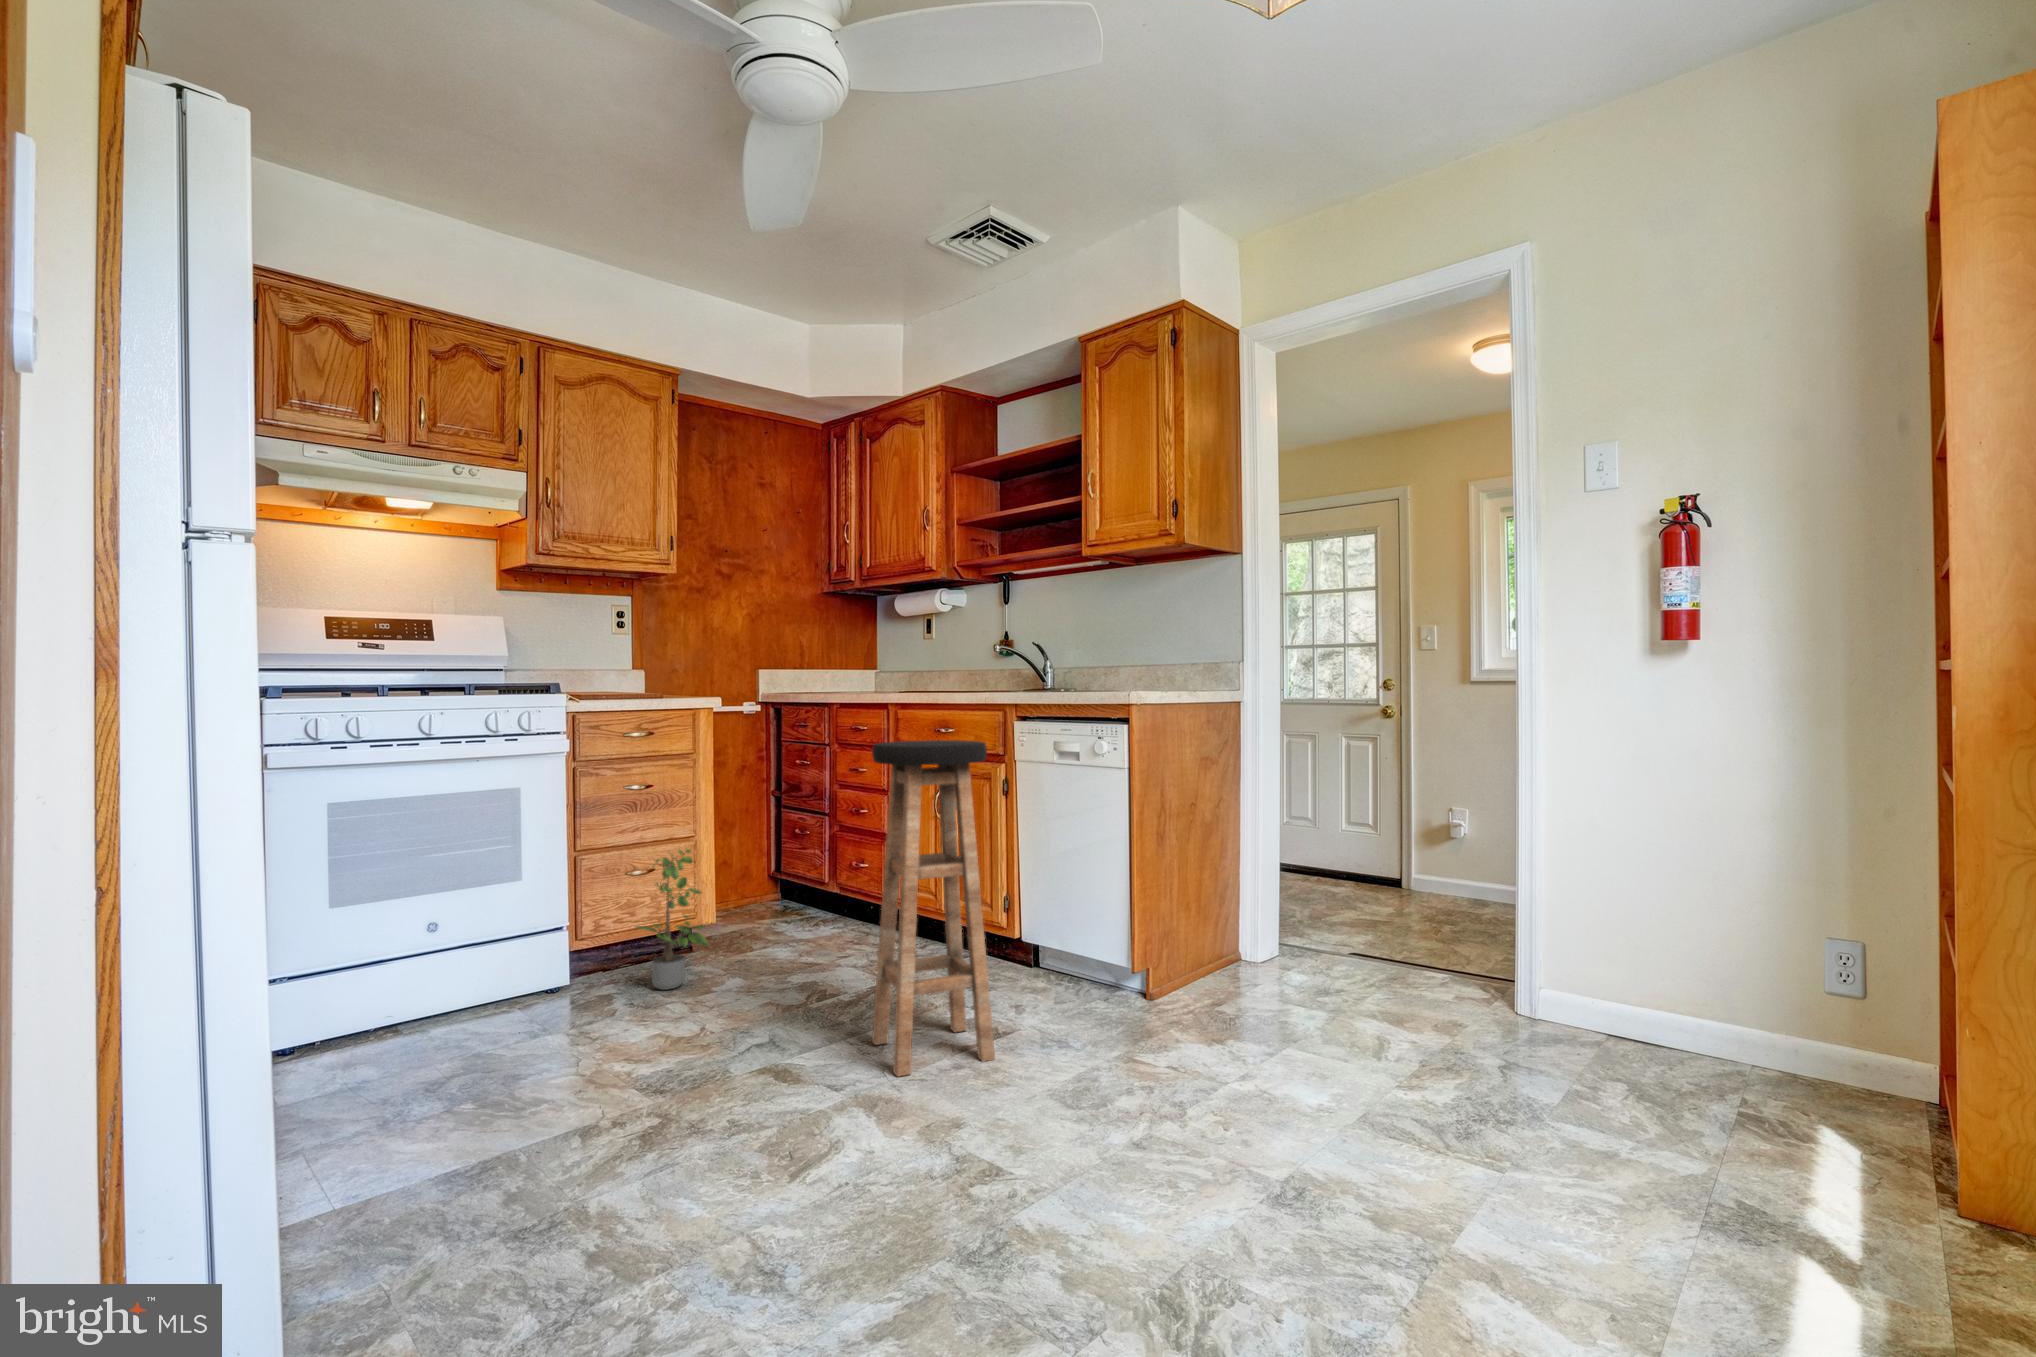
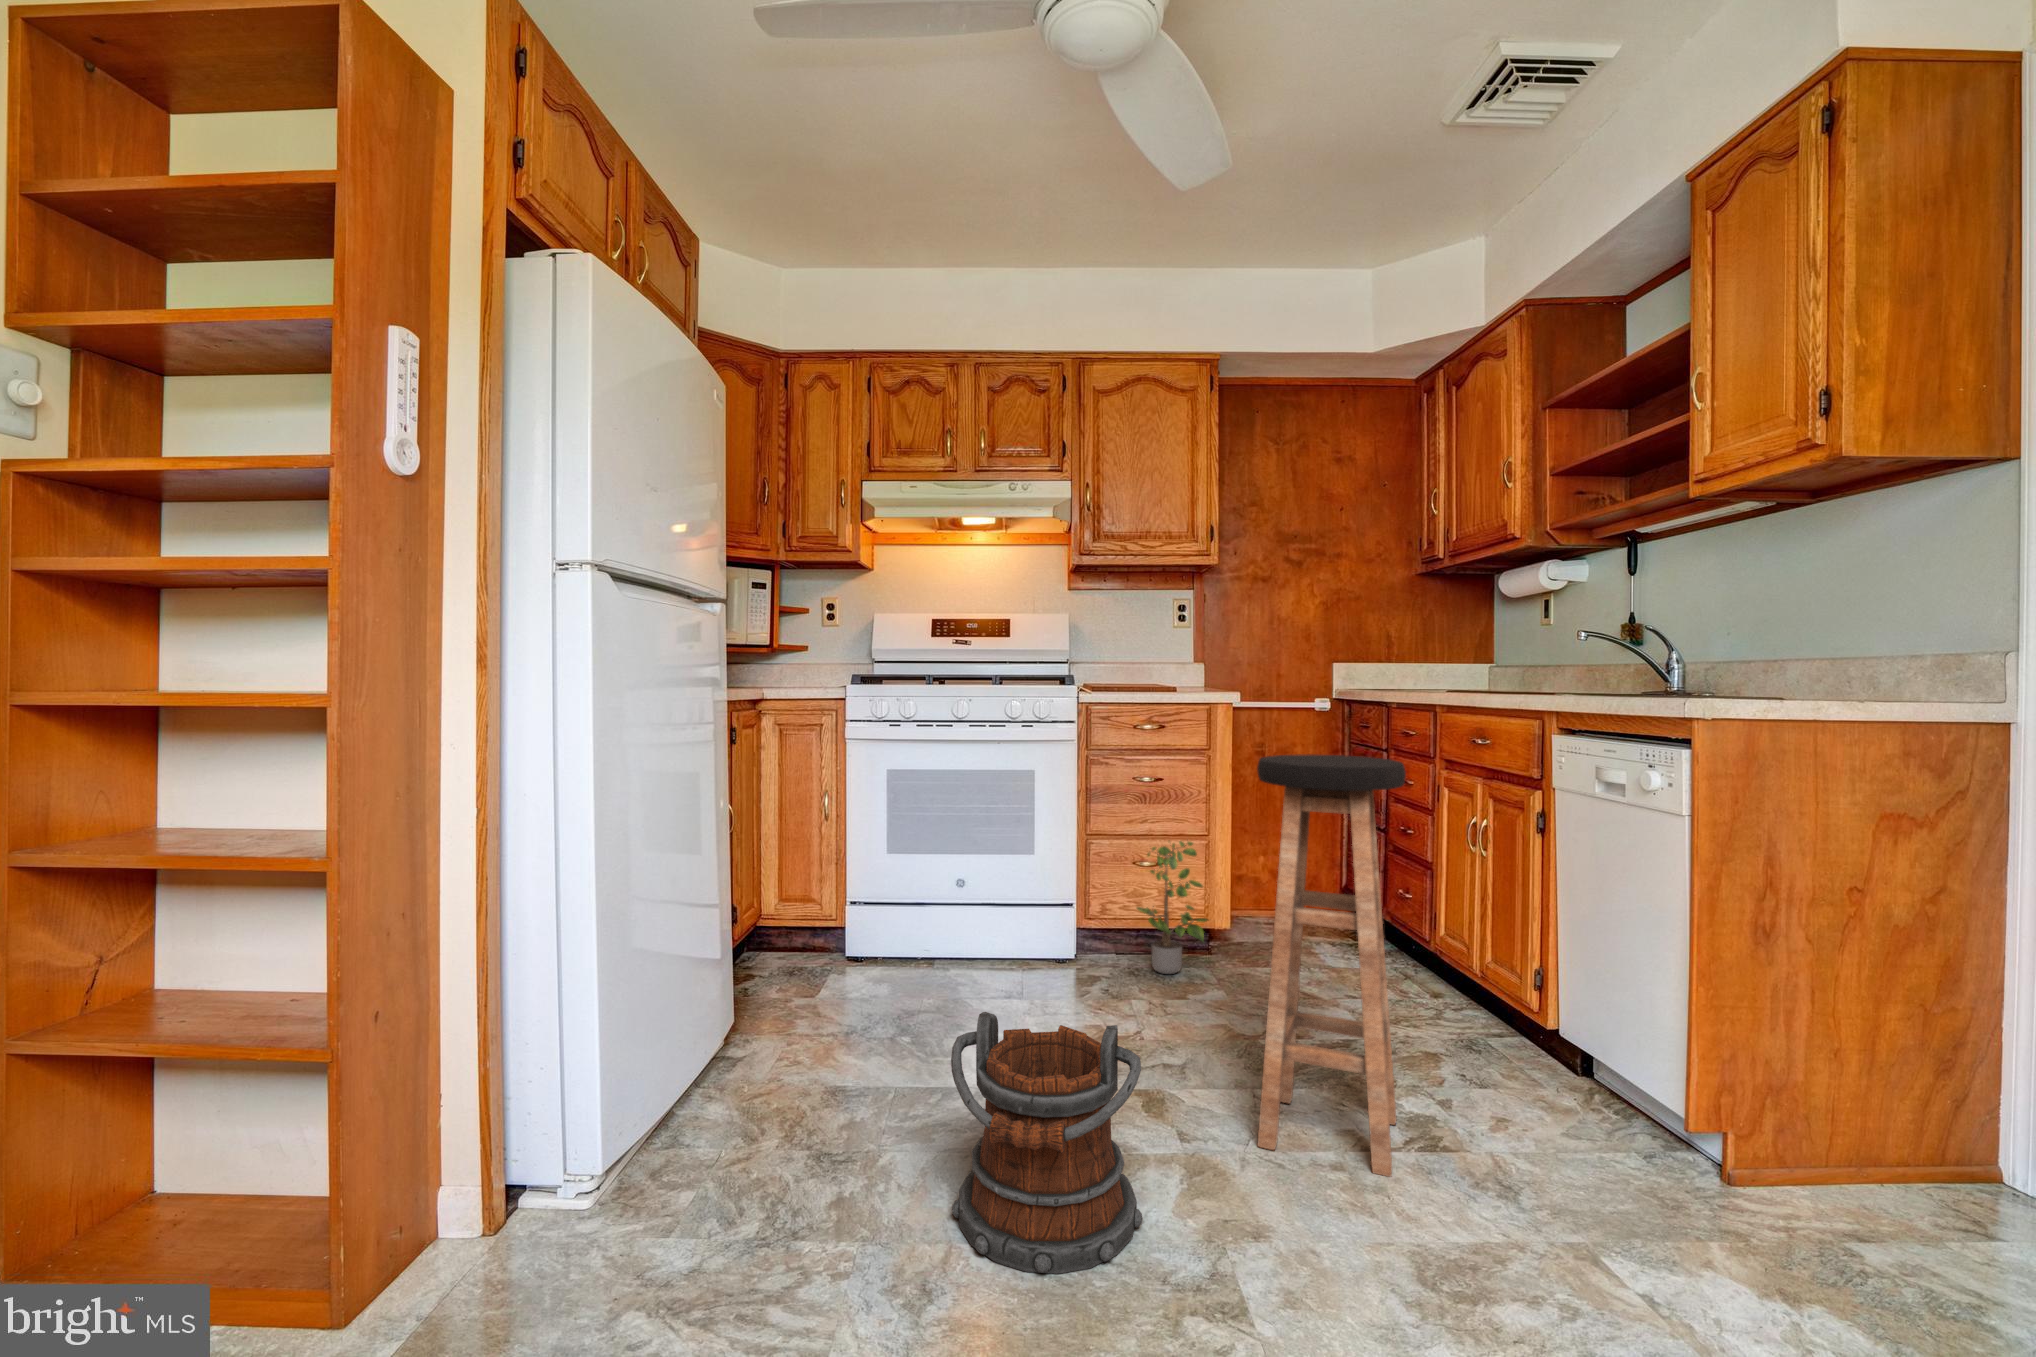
bucket: none [703,984,891,1233] -> present [951,1012,1143,1274]

